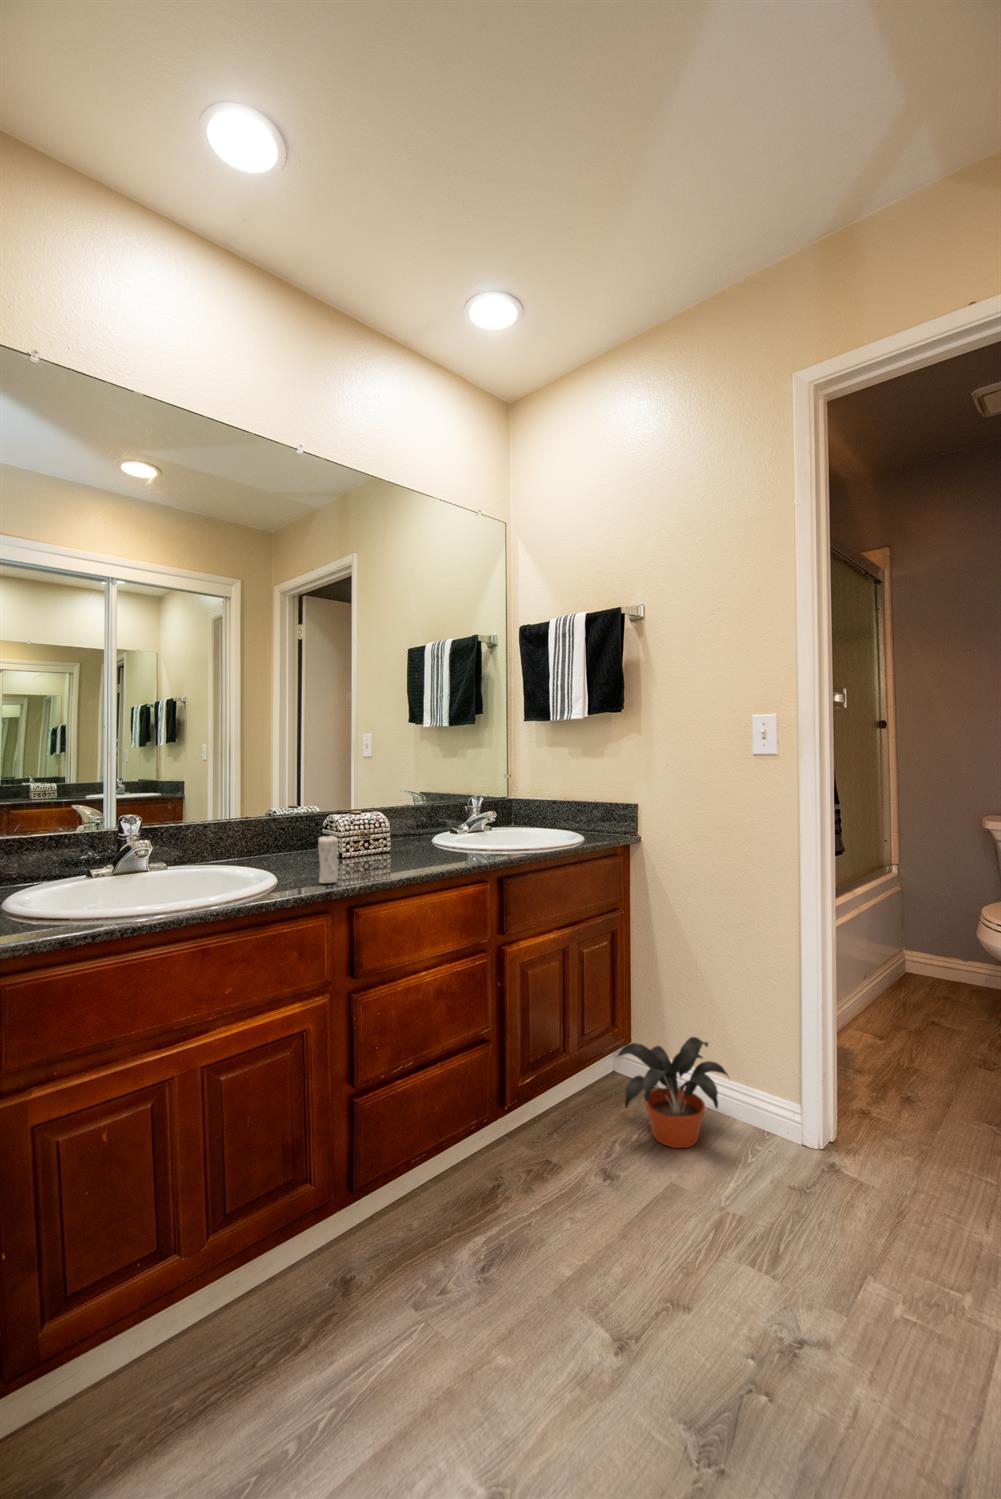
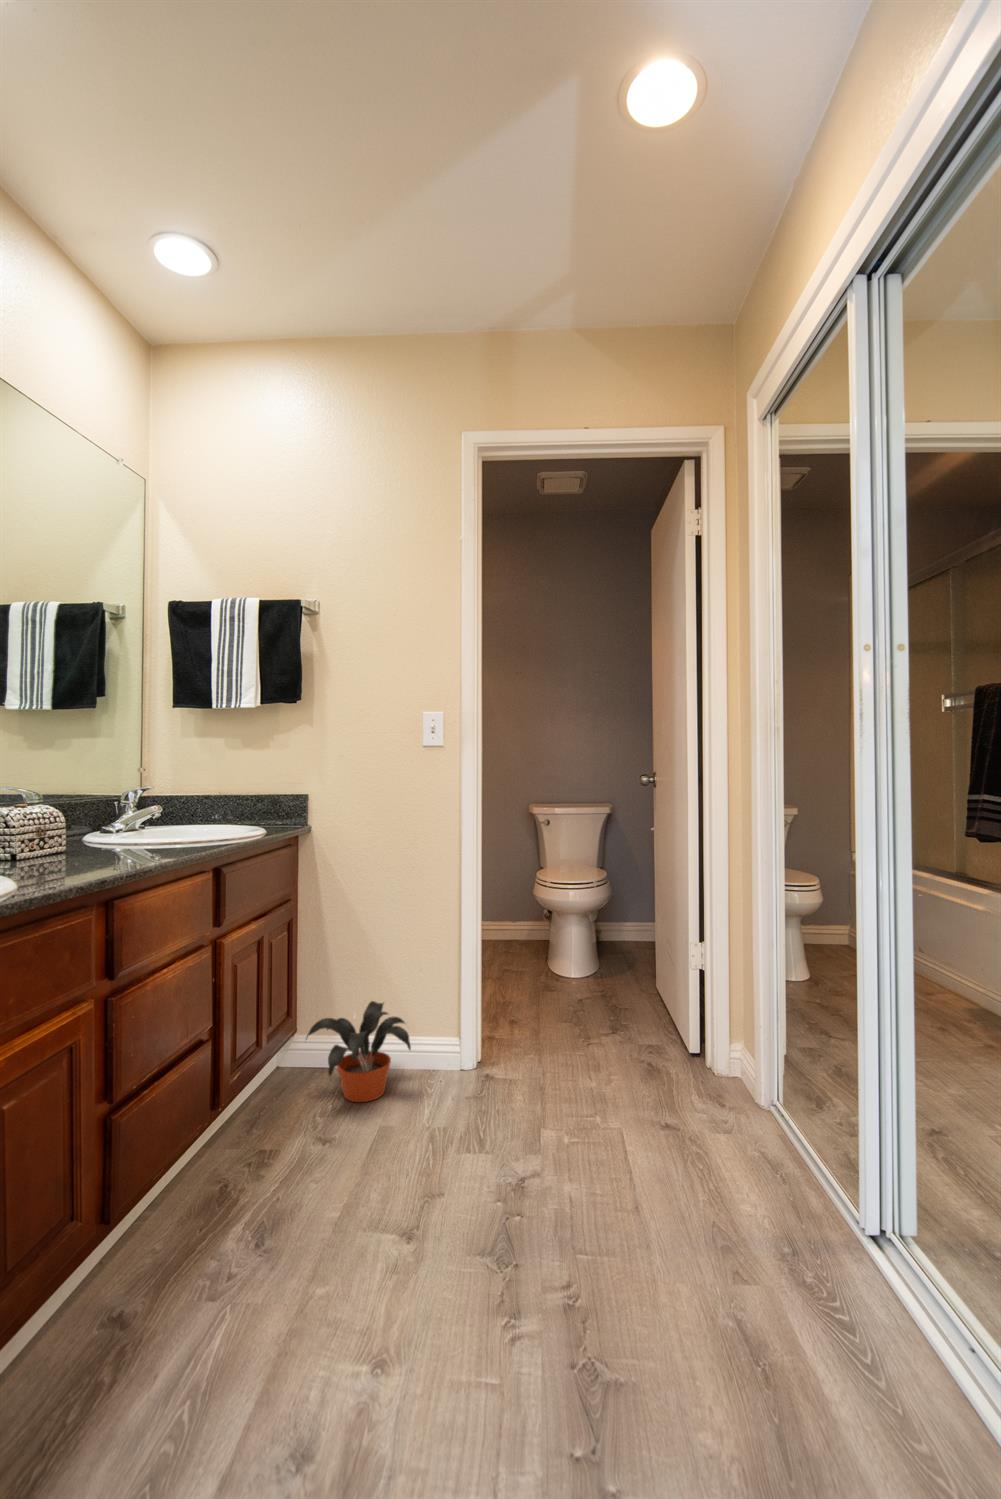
candle: present [318,836,338,883] -> none [47,809,75,878]

